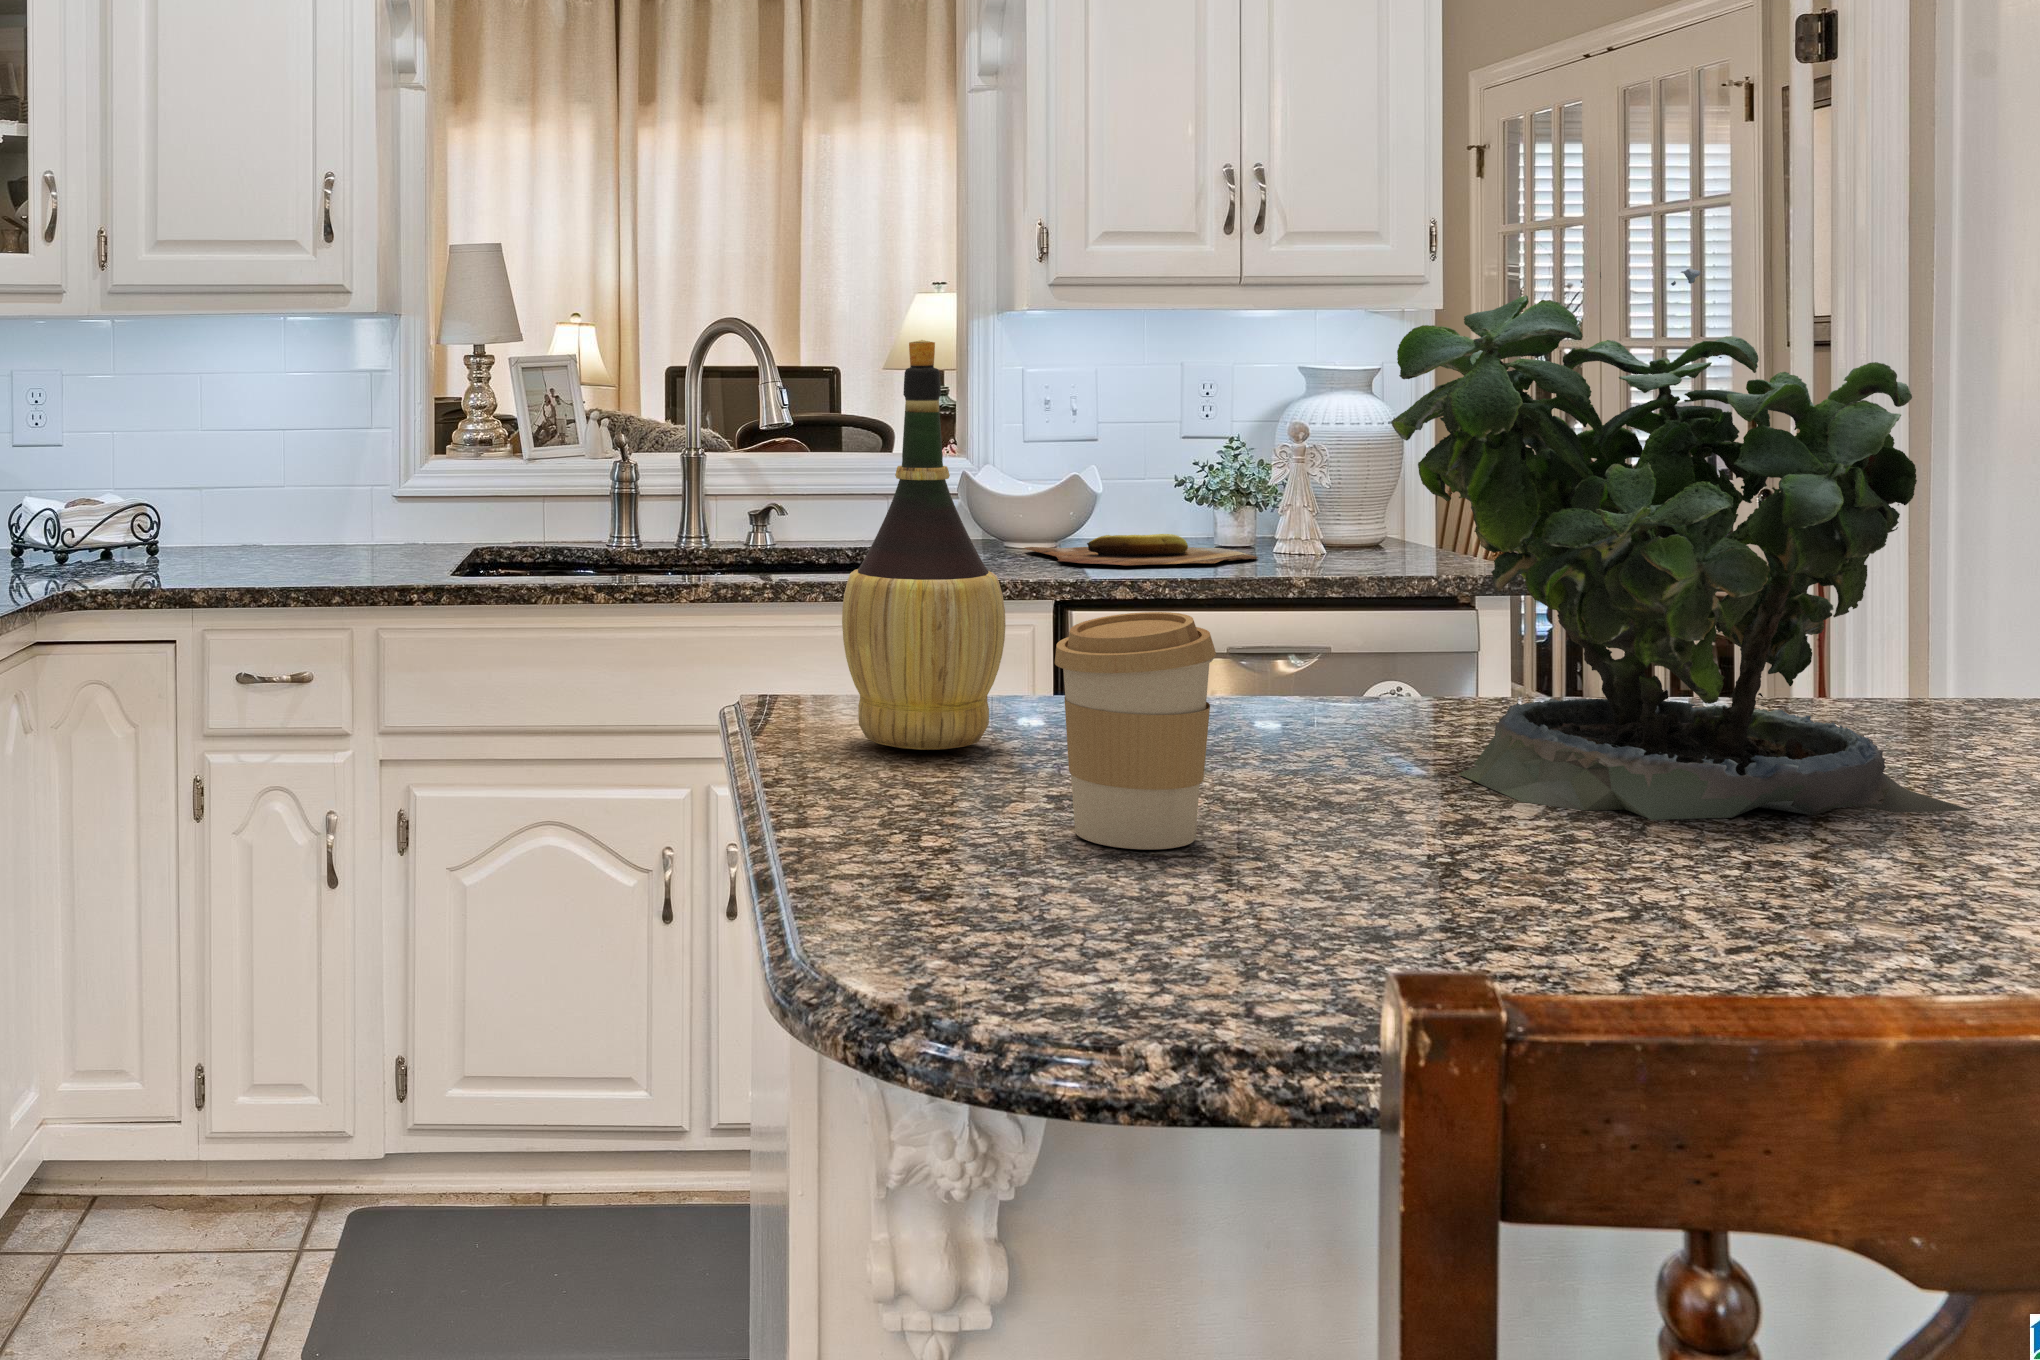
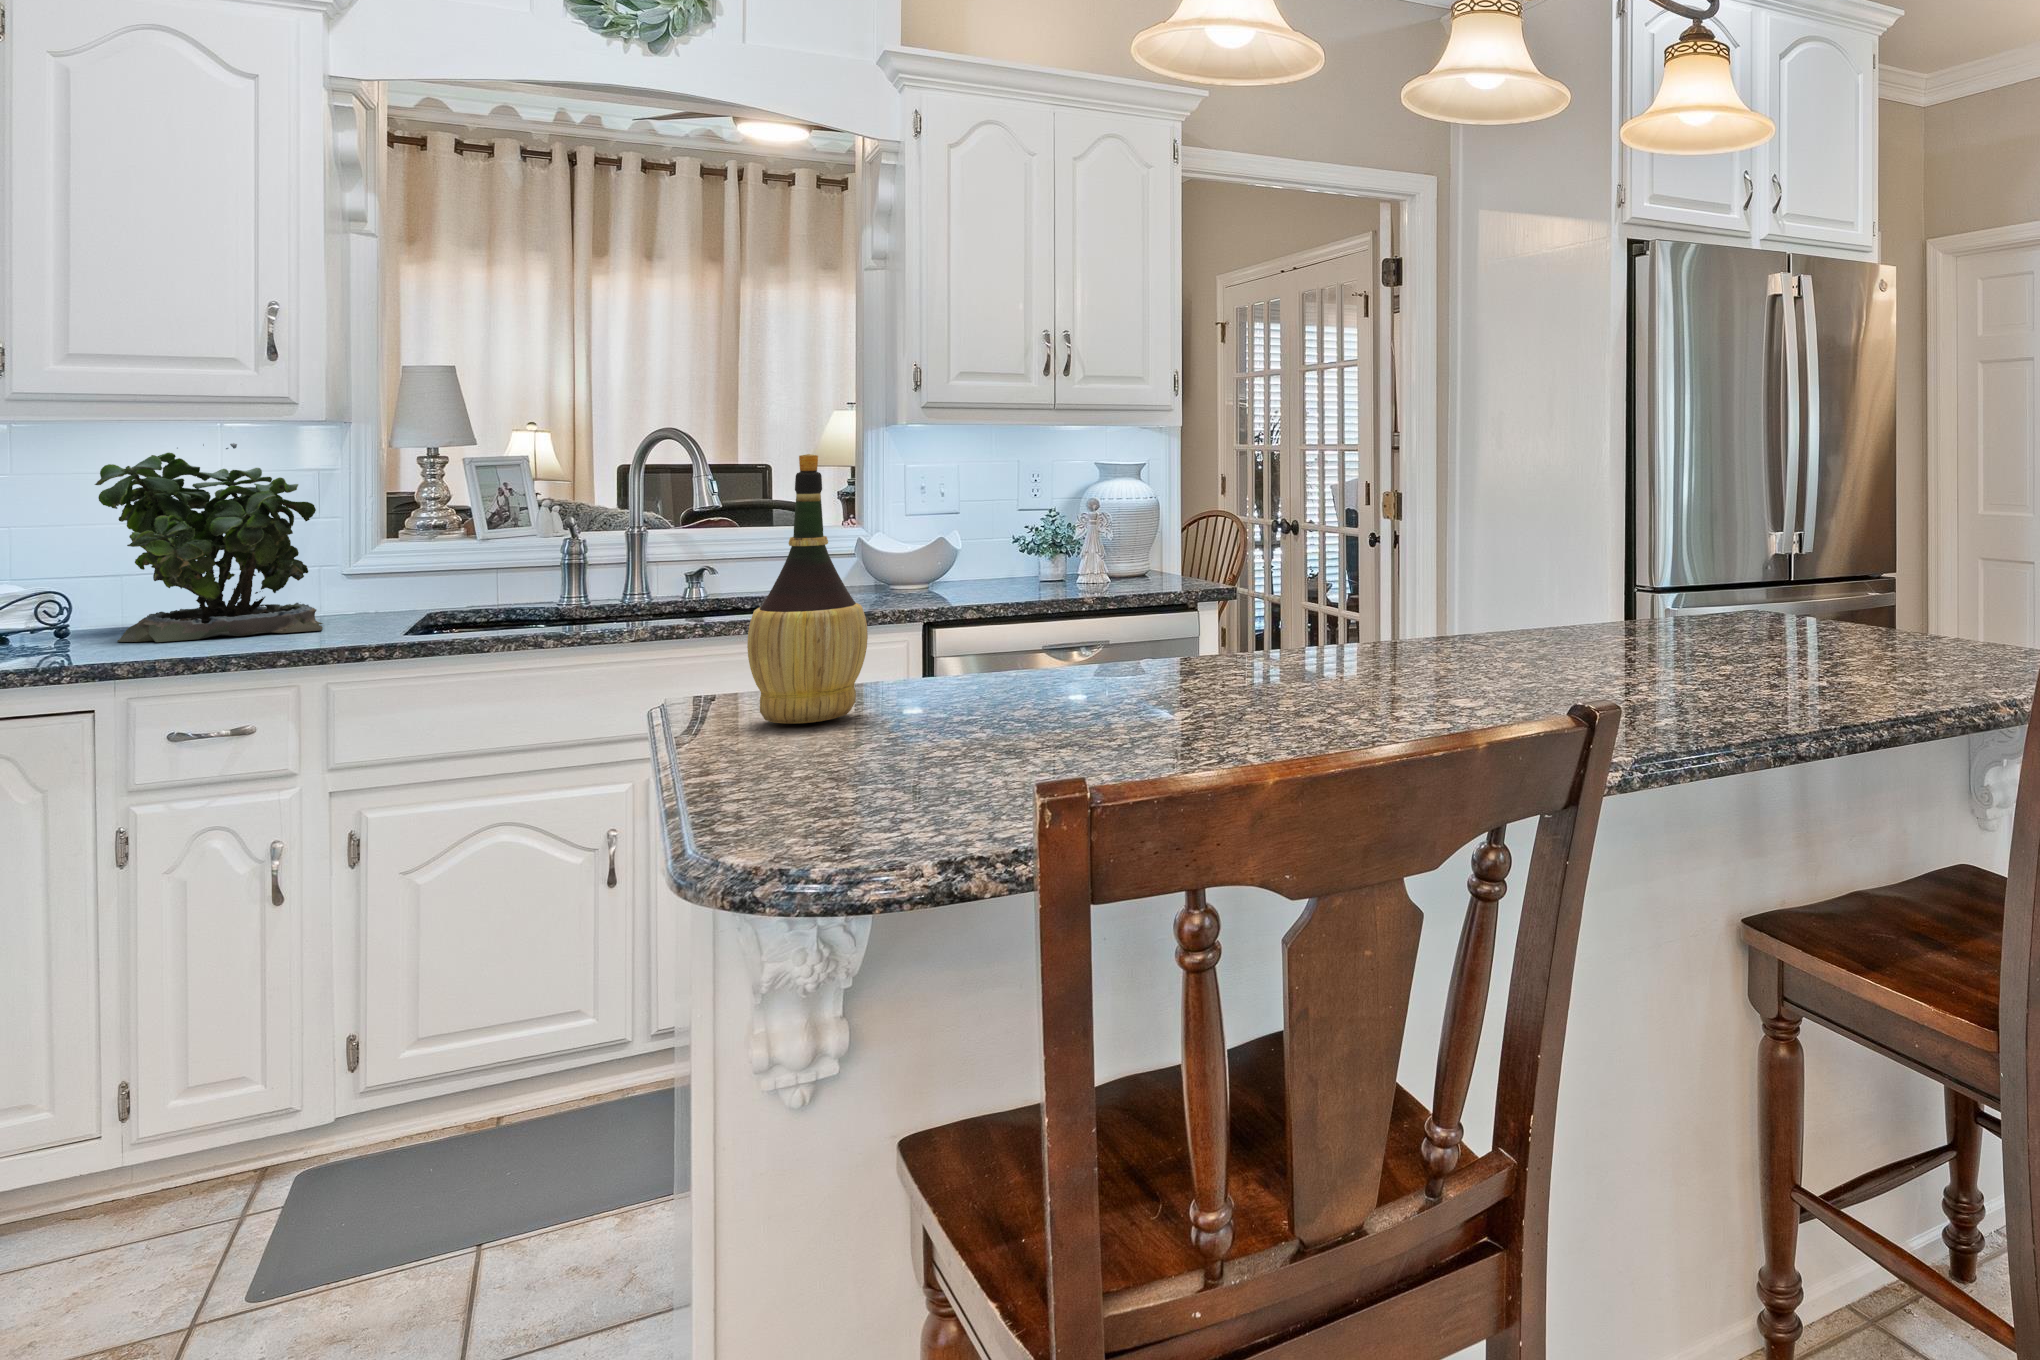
potted plant: present [1391,268,1972,820] -> present [95,443,323,642]
cutting board: present [1025,534,1258,566] -> none [909,571,1071,594]
coffee cup: present [1055,612,1216,849] -> none [890,620,993,764]

